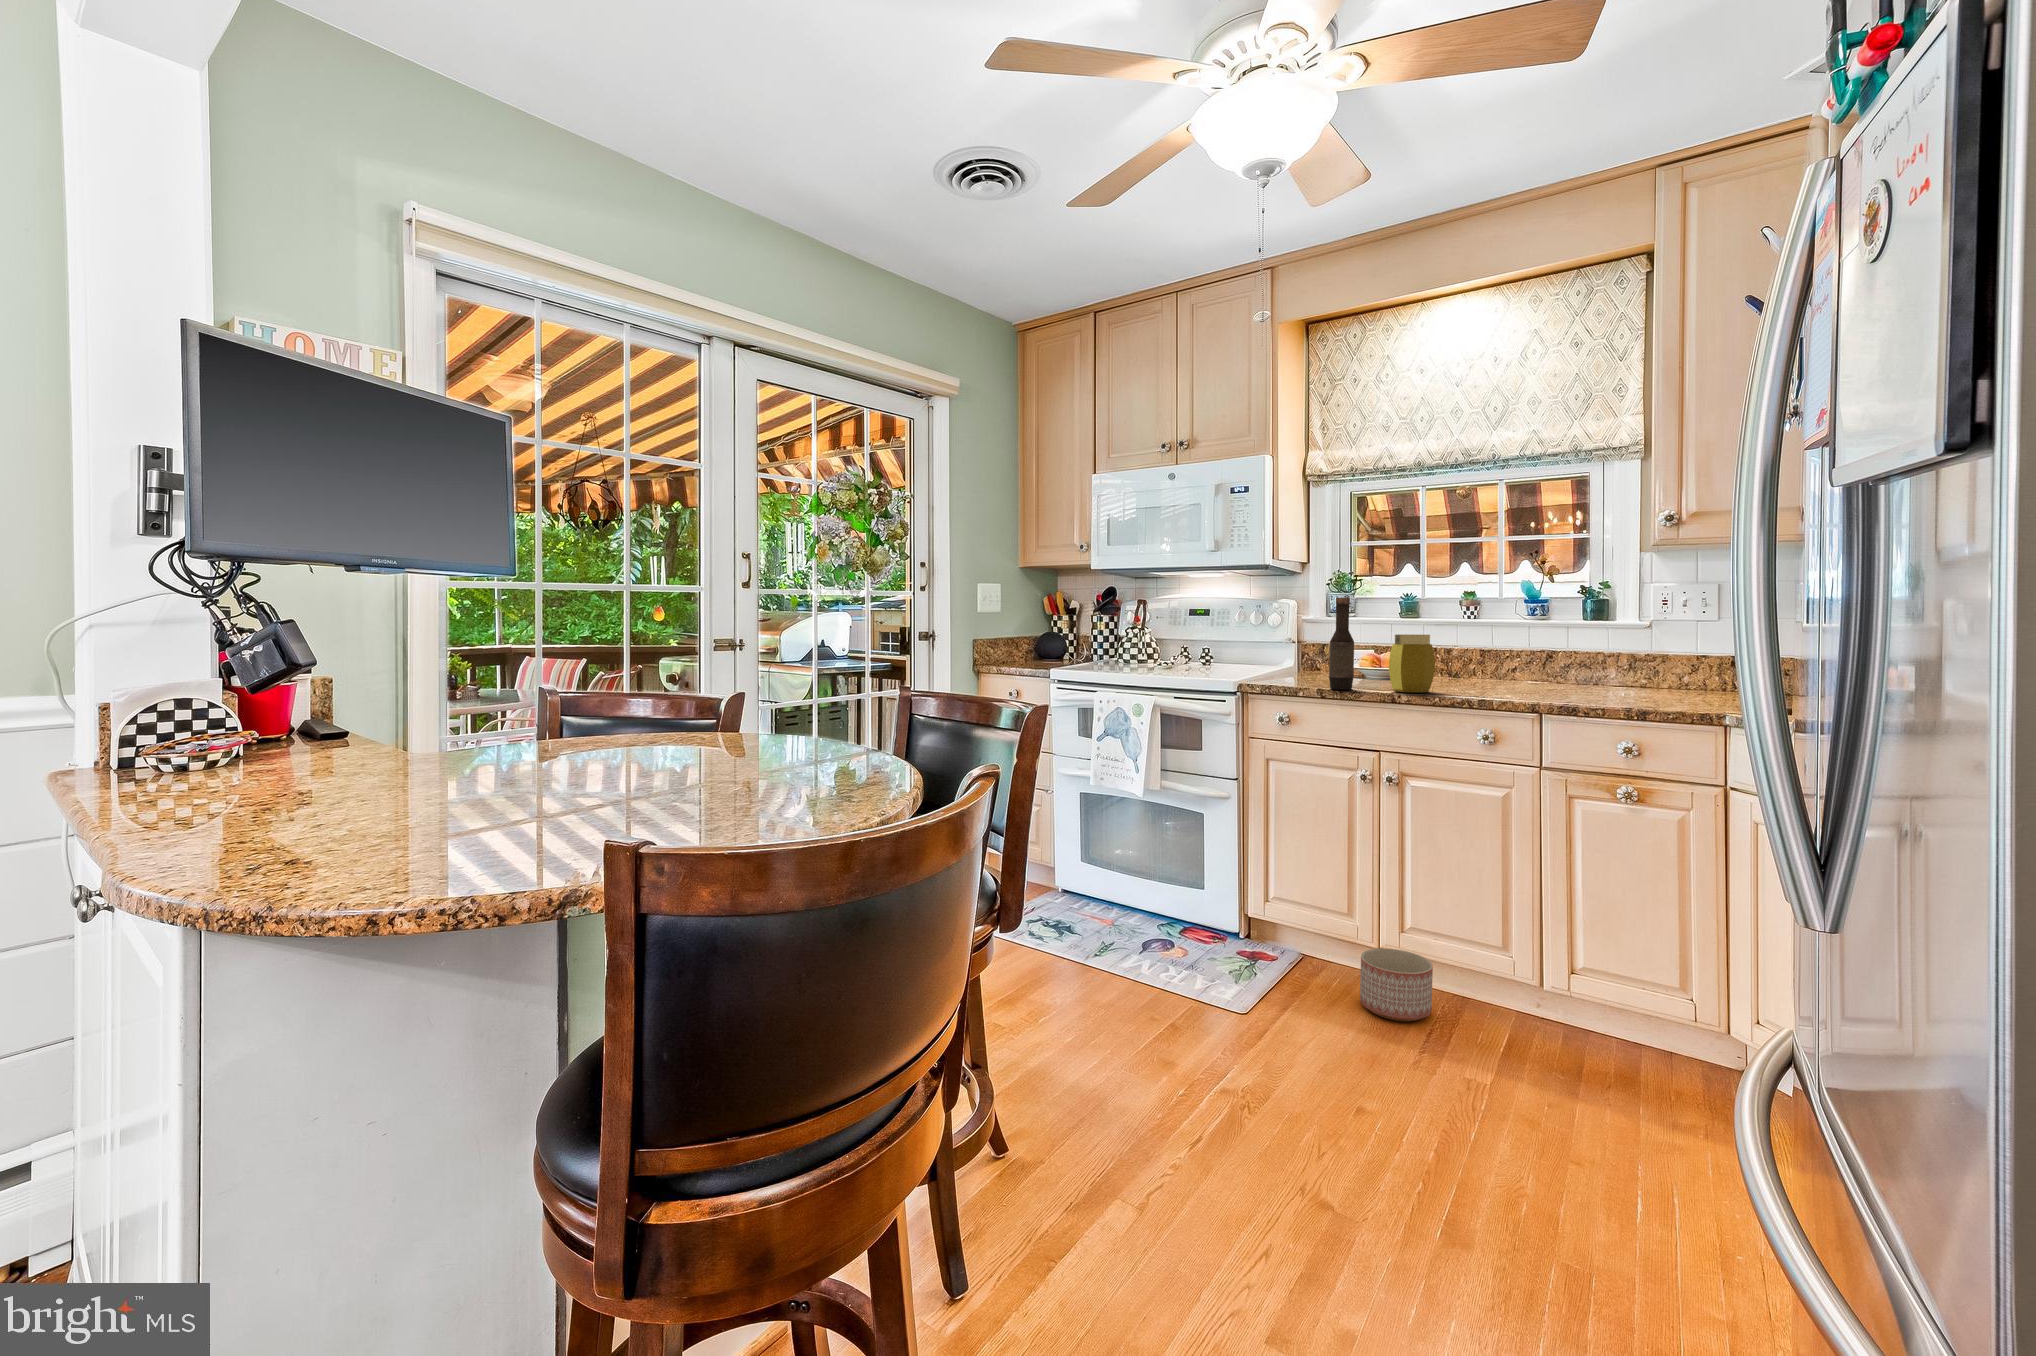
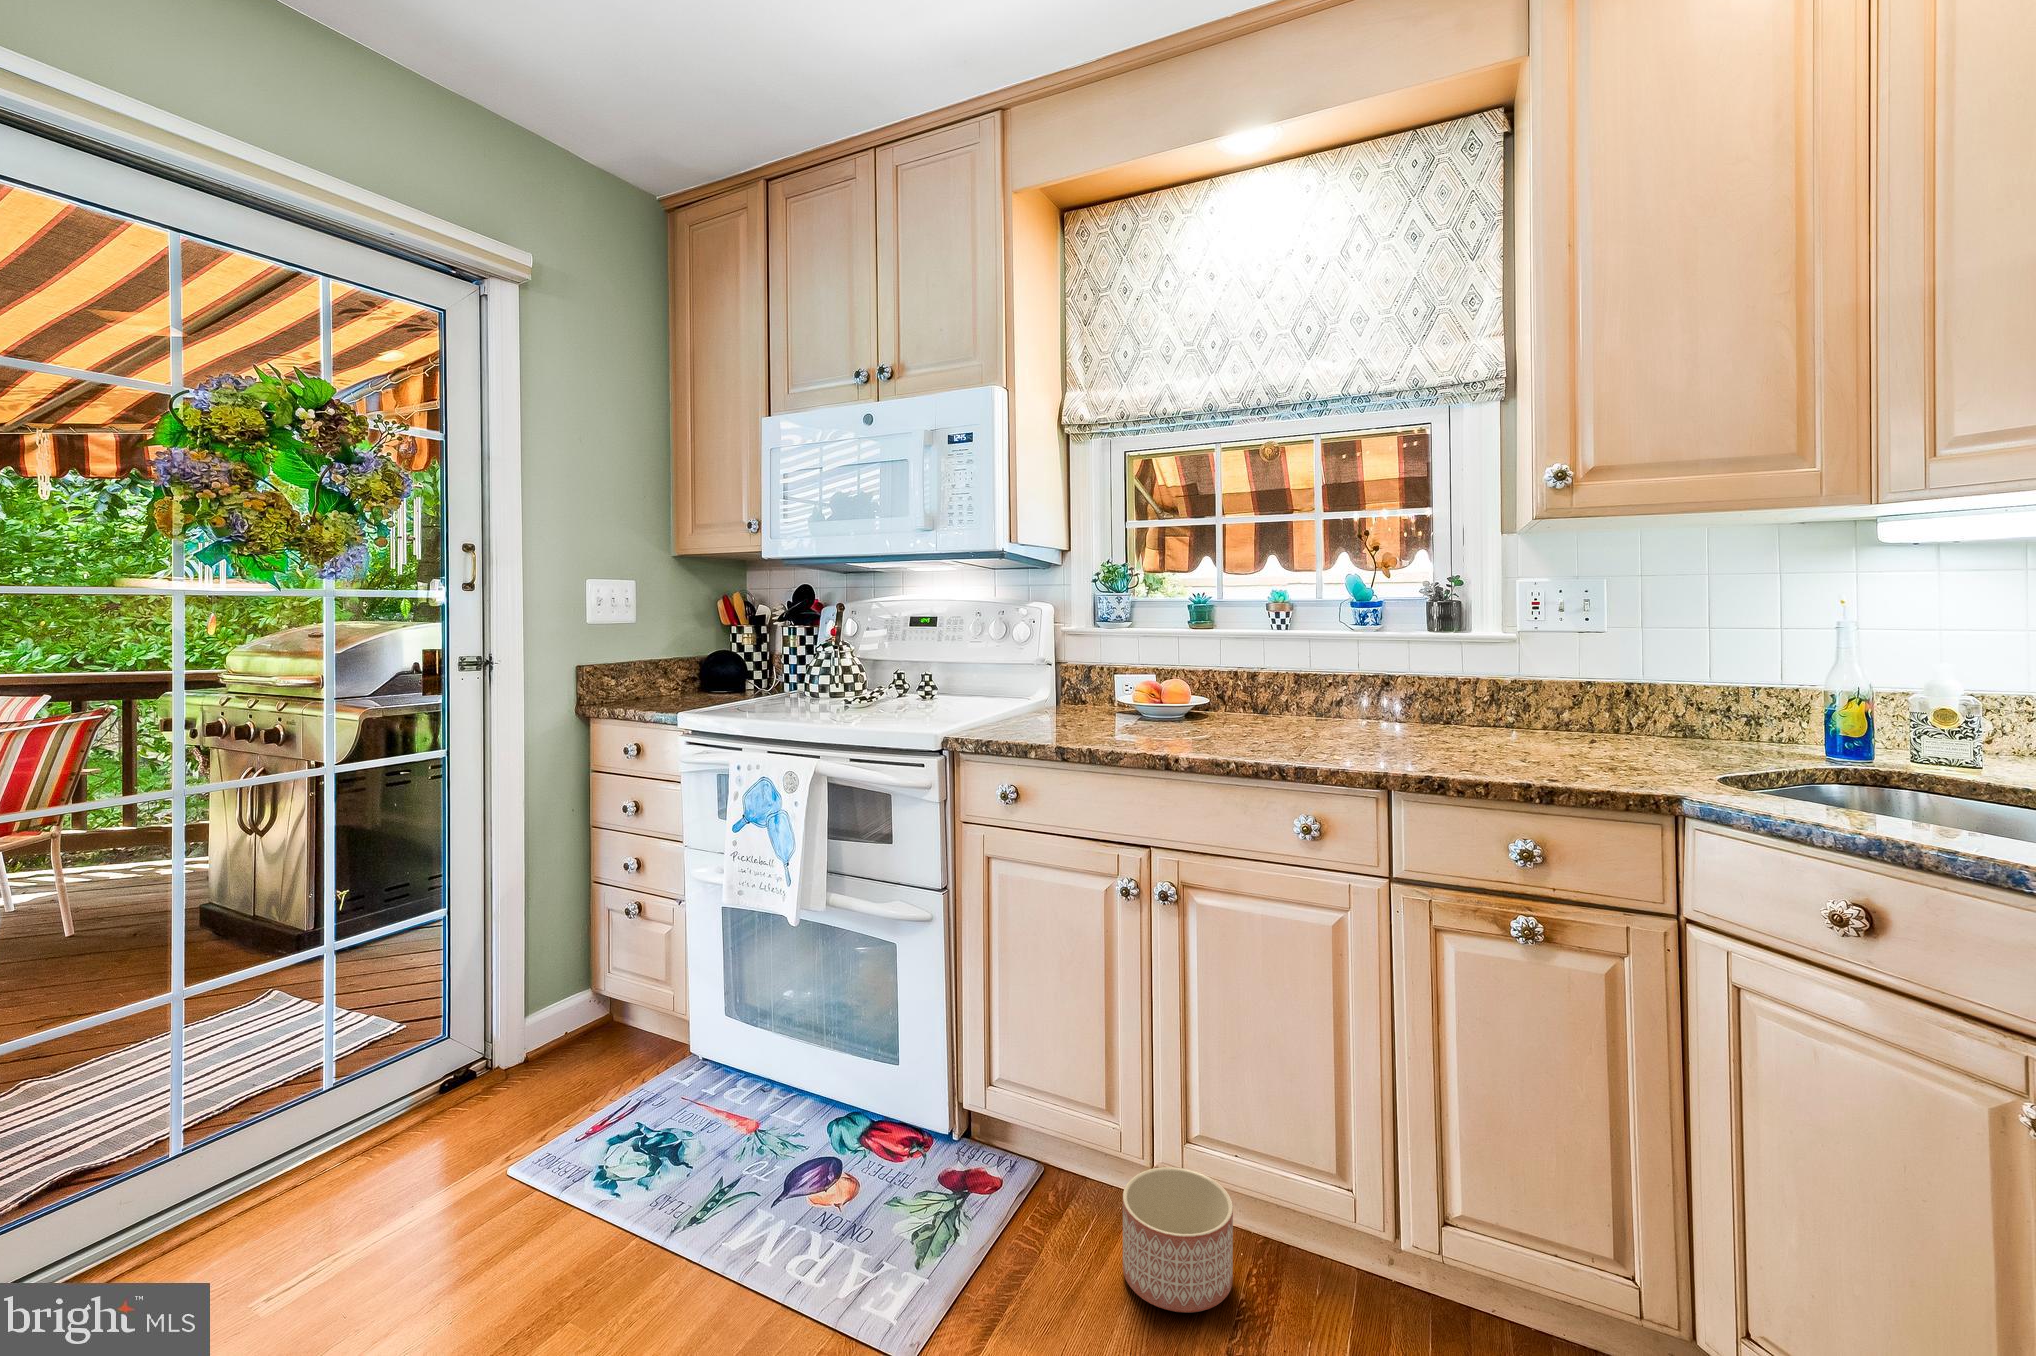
bottle: present [1329,597,1354,689] -> none [1079,601,1114,744]
jar: present [1389,634,1435,693] -> none [1164,658,1230,750]

